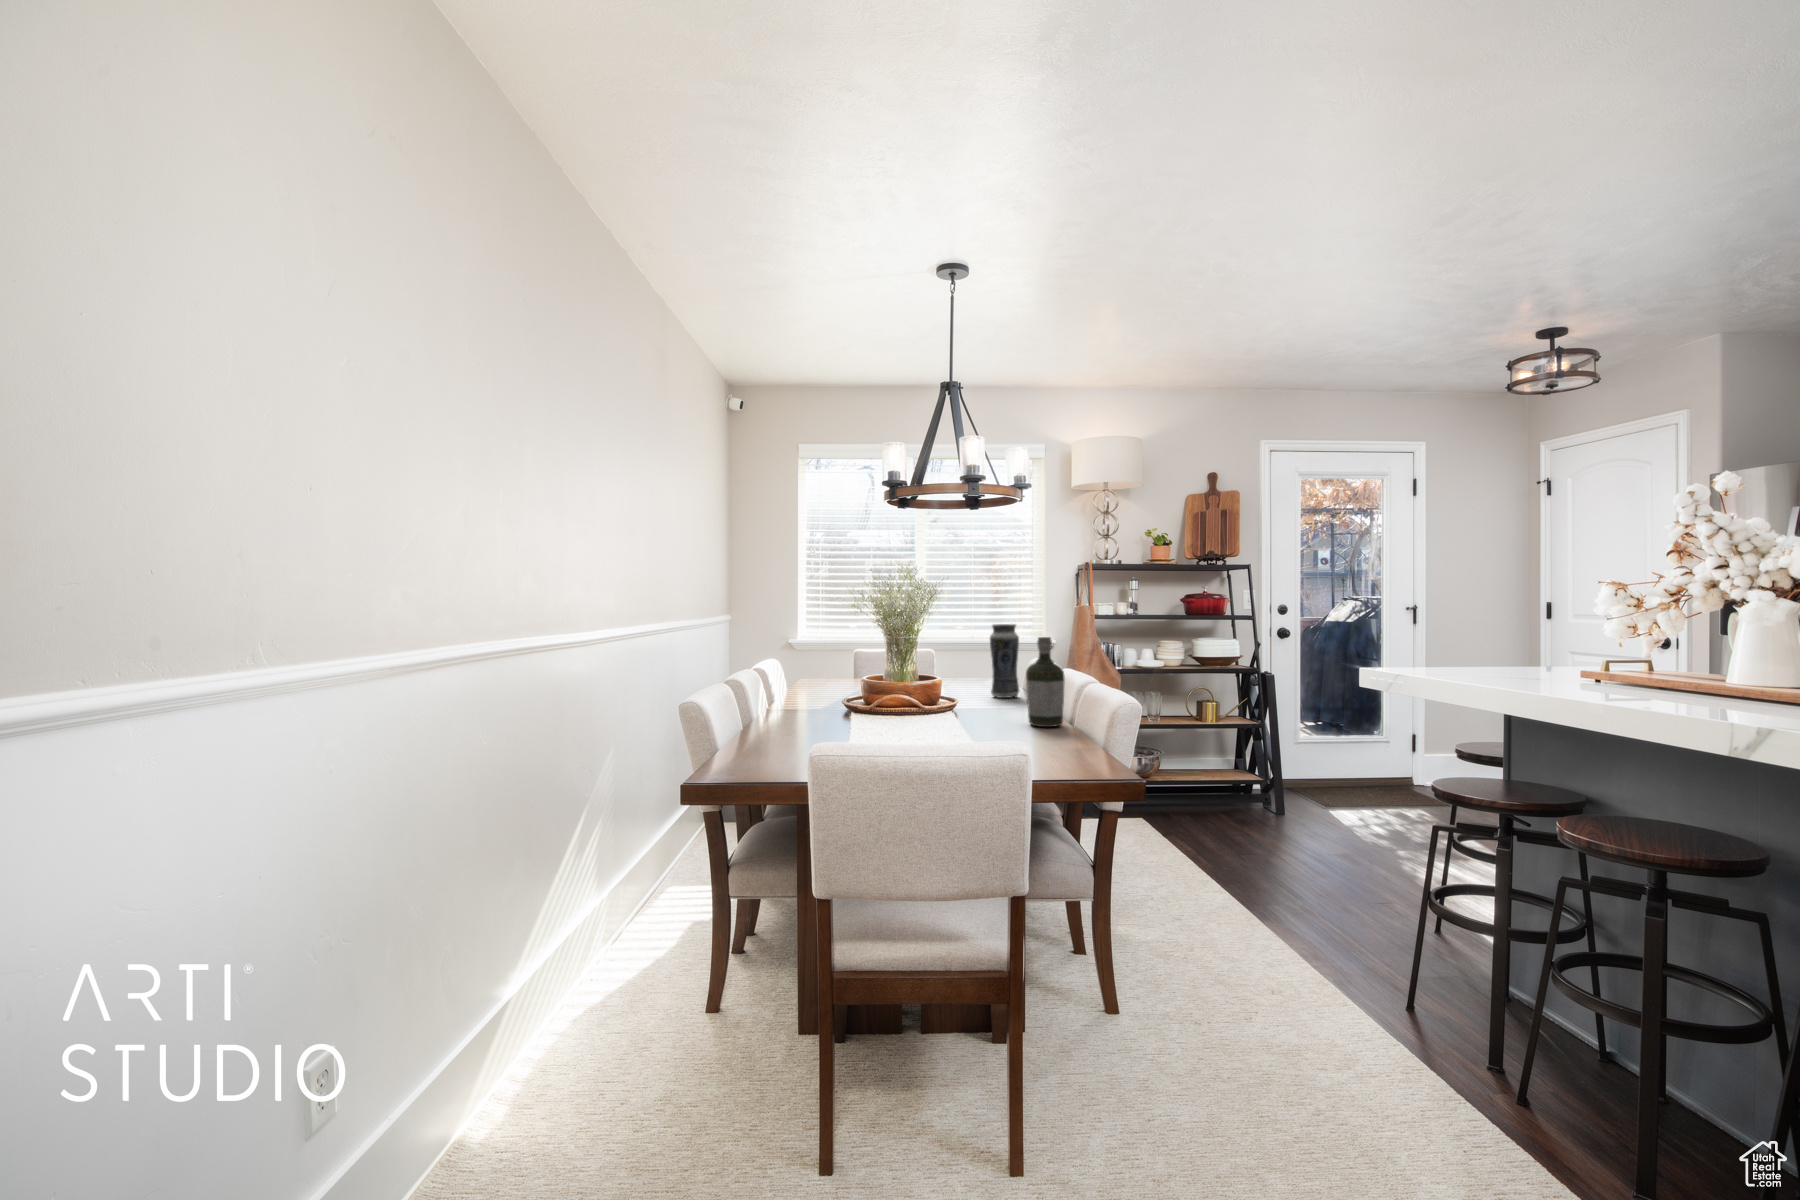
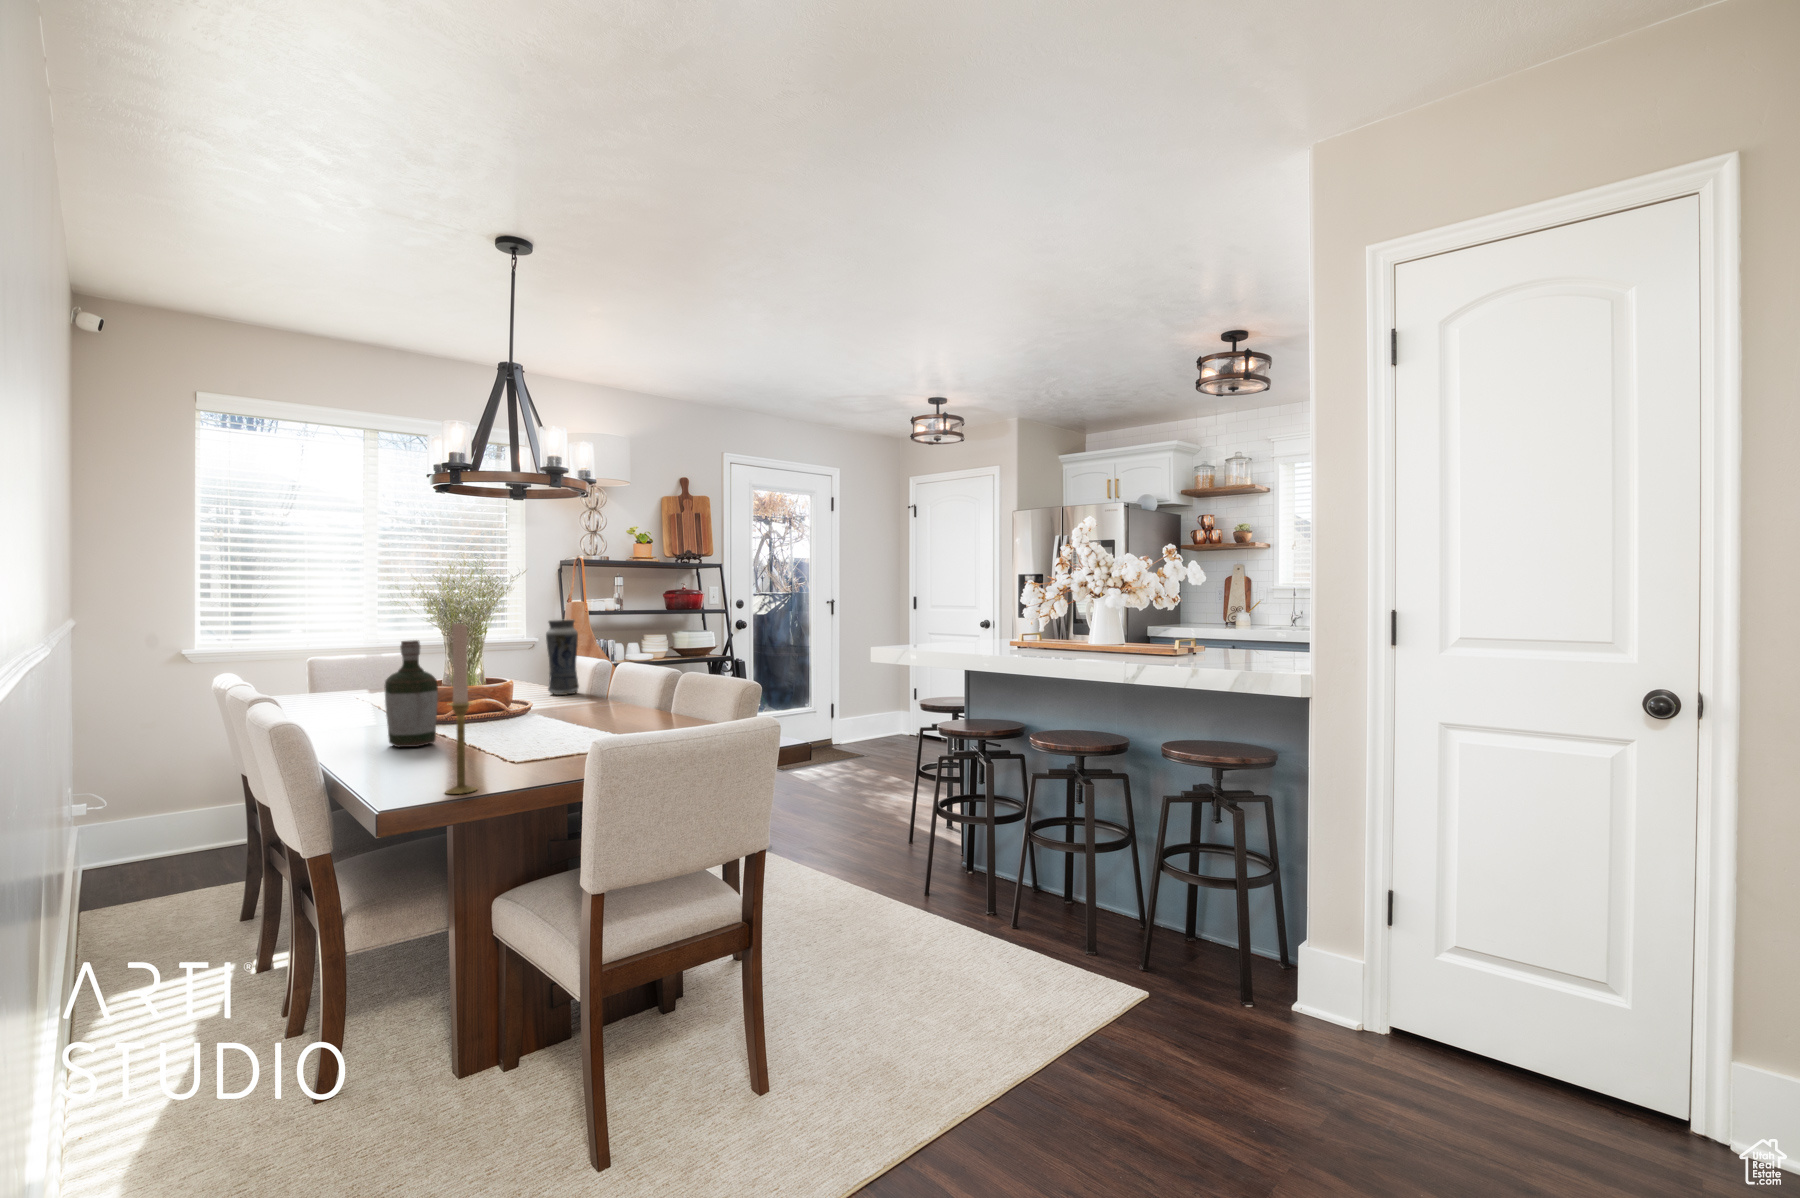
candlestick: none [733,624,759,779] -> present [446,623,476,794]
bottle: present [1026,637,1065,727] -> present [385,640,438,747]

